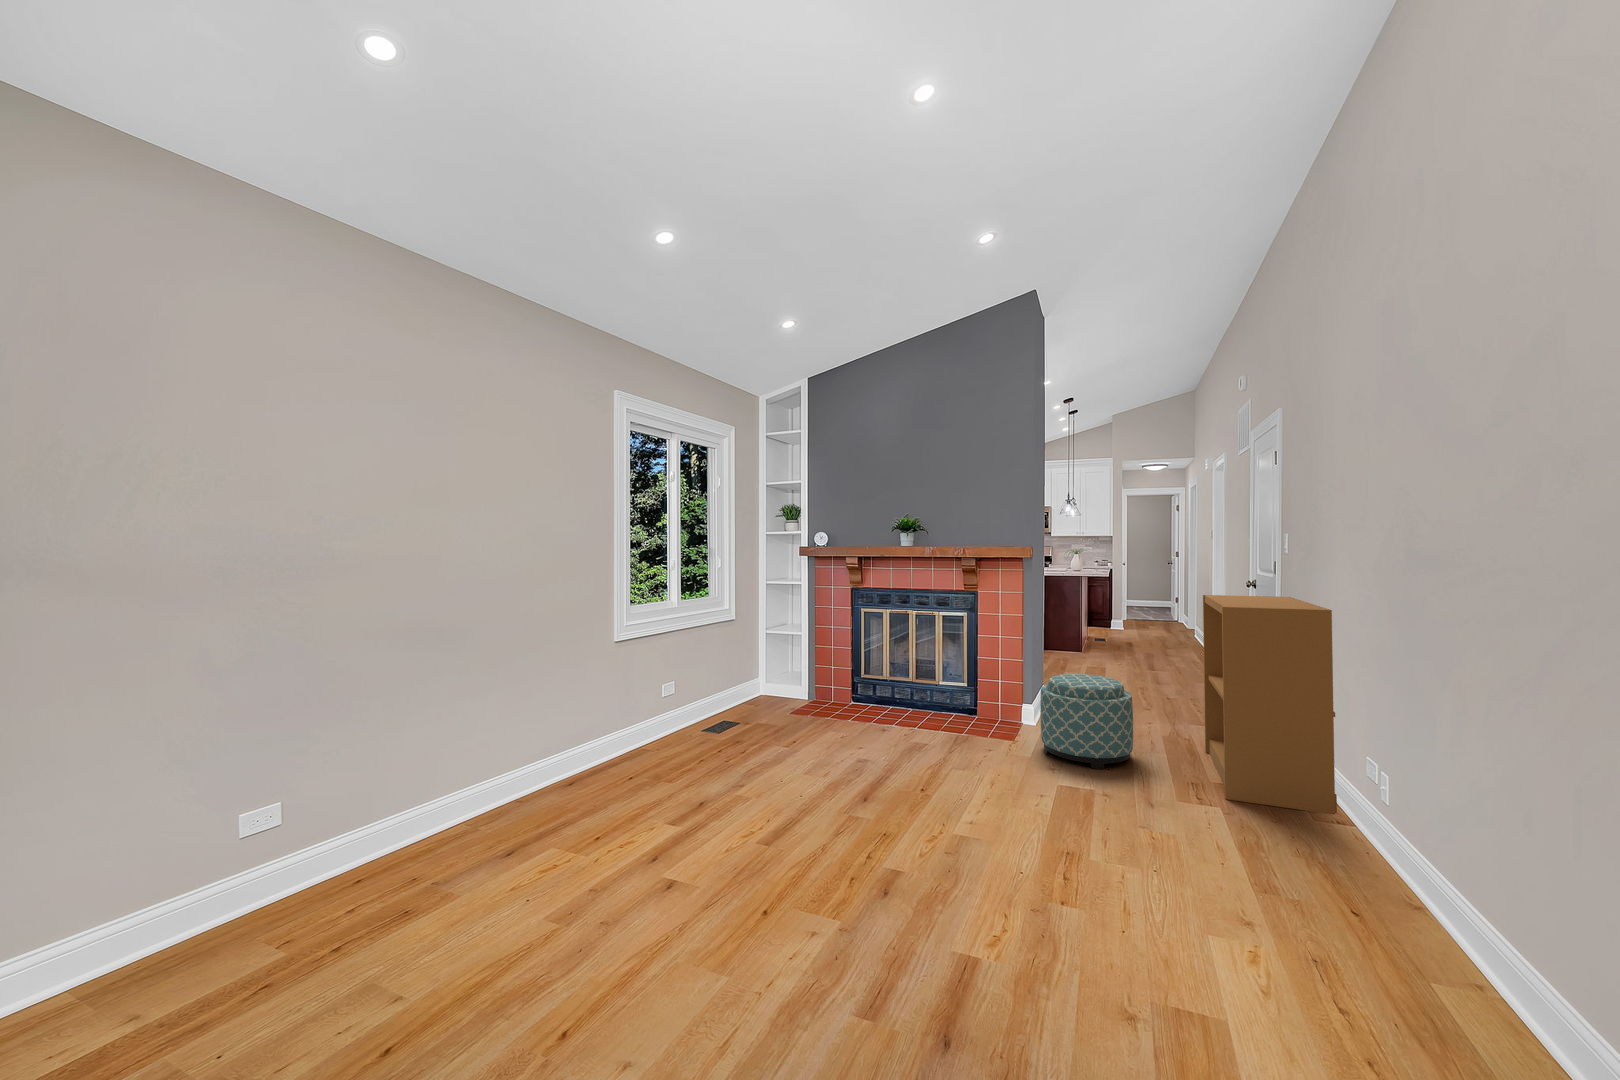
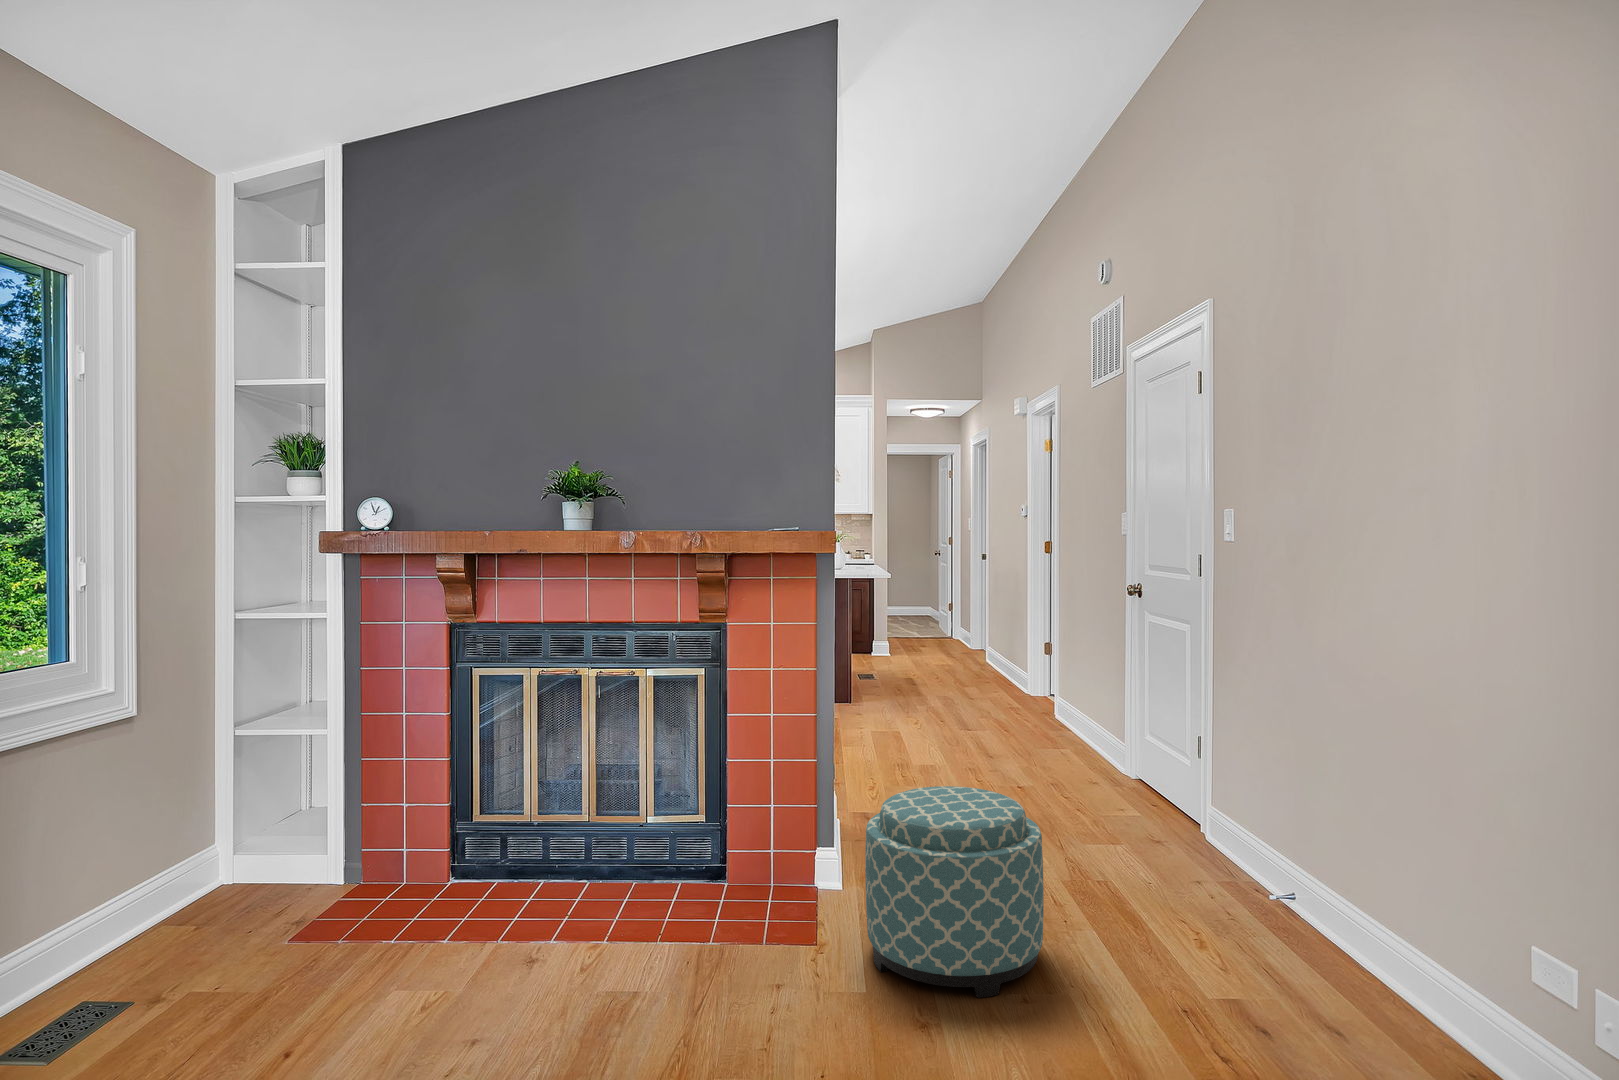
bookshelf: present [1203,595,1337,815] -> none [1141,616,1423,1043]

